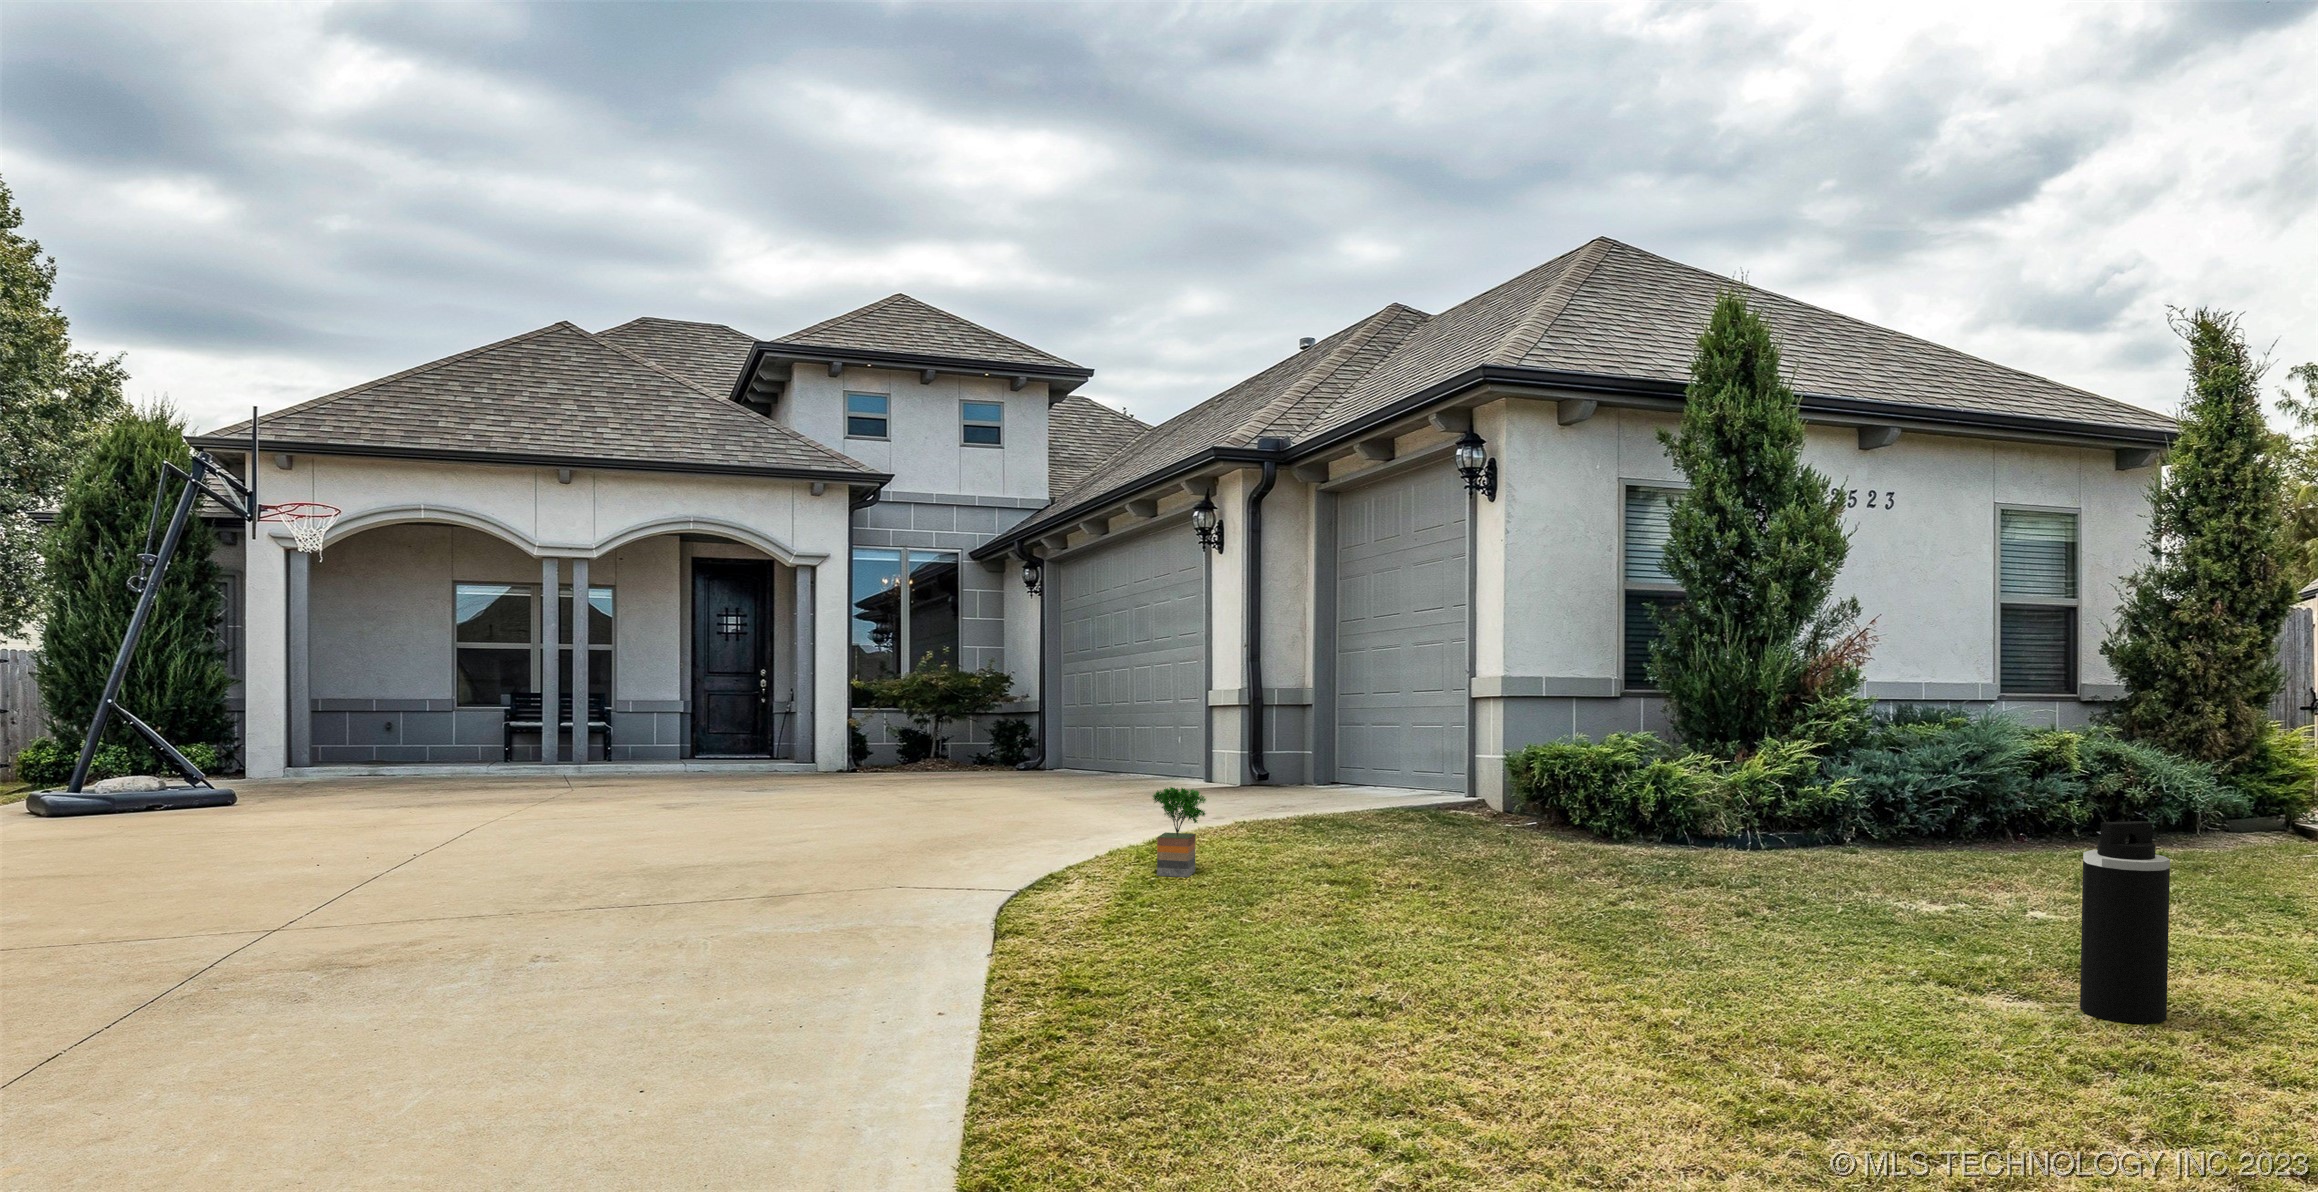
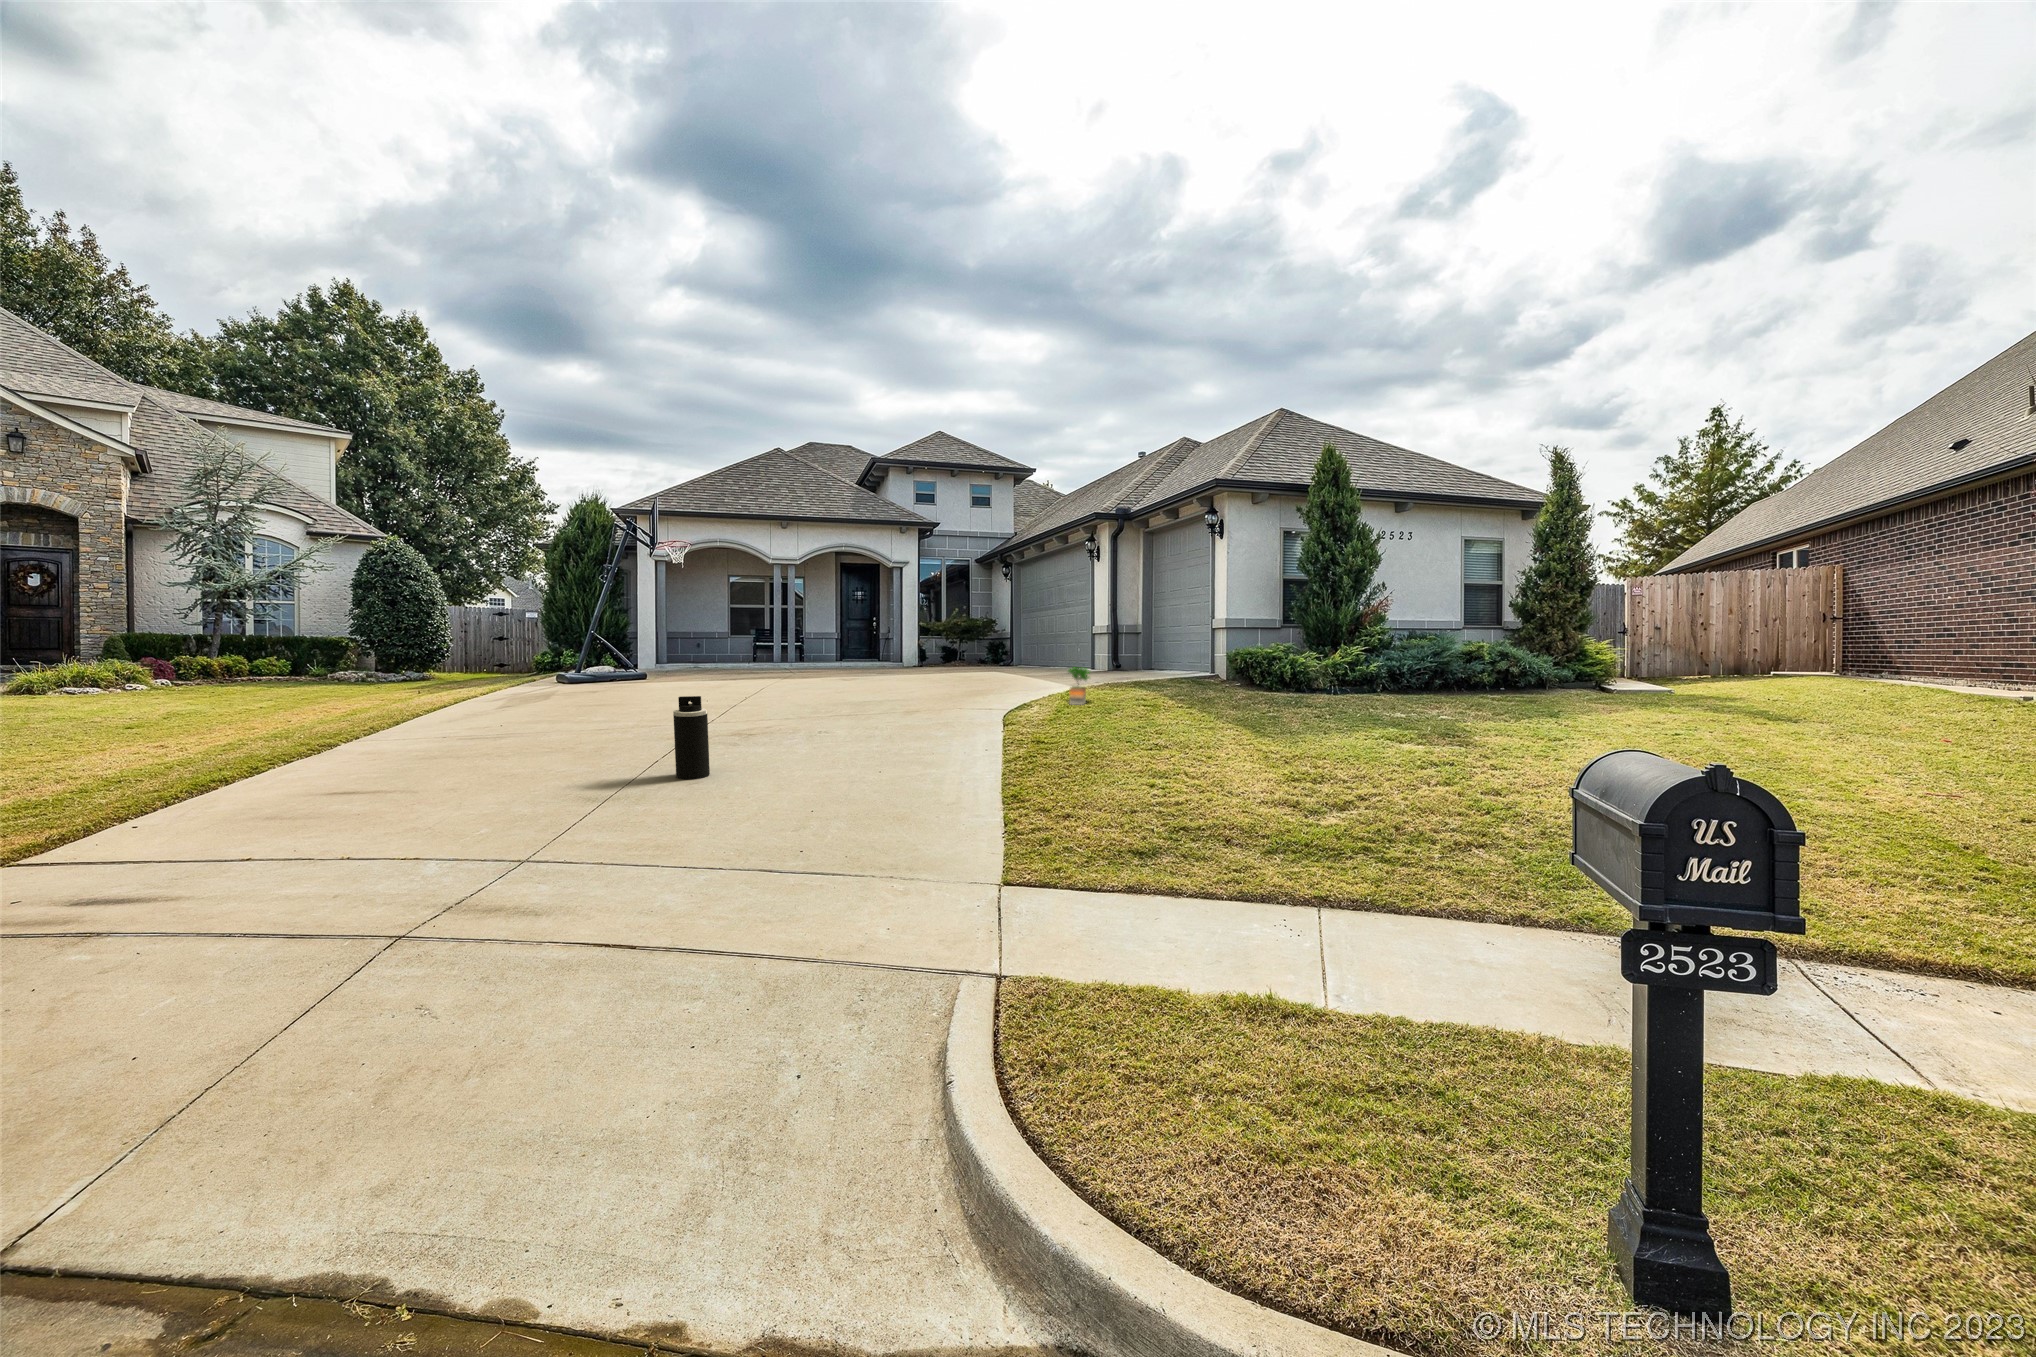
trash can: present [2080,821,2170,1024] -> present [673,696,710,779]

